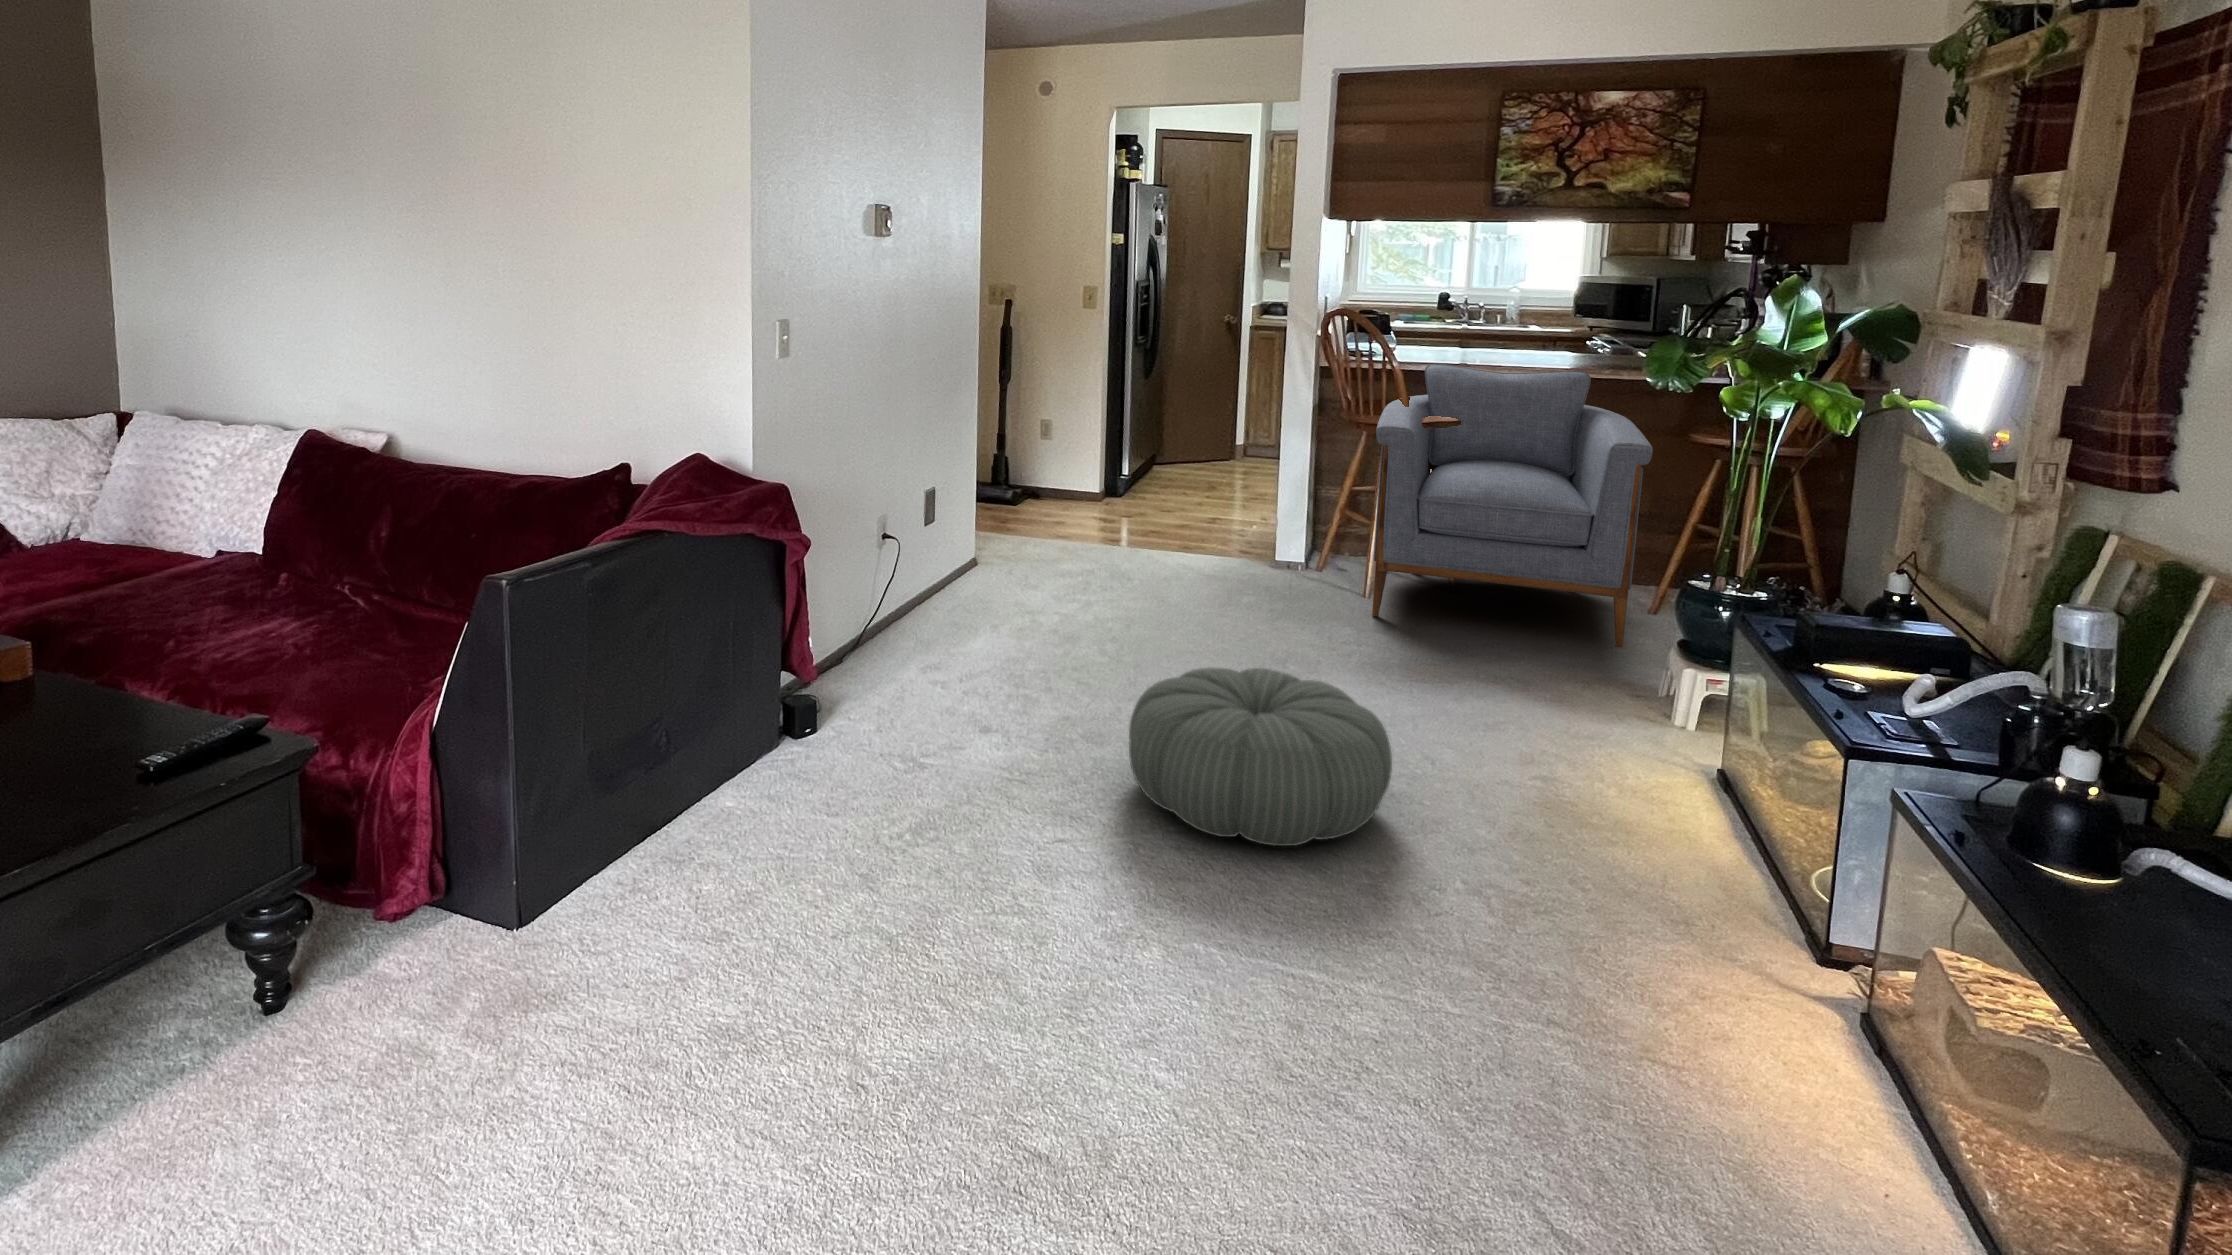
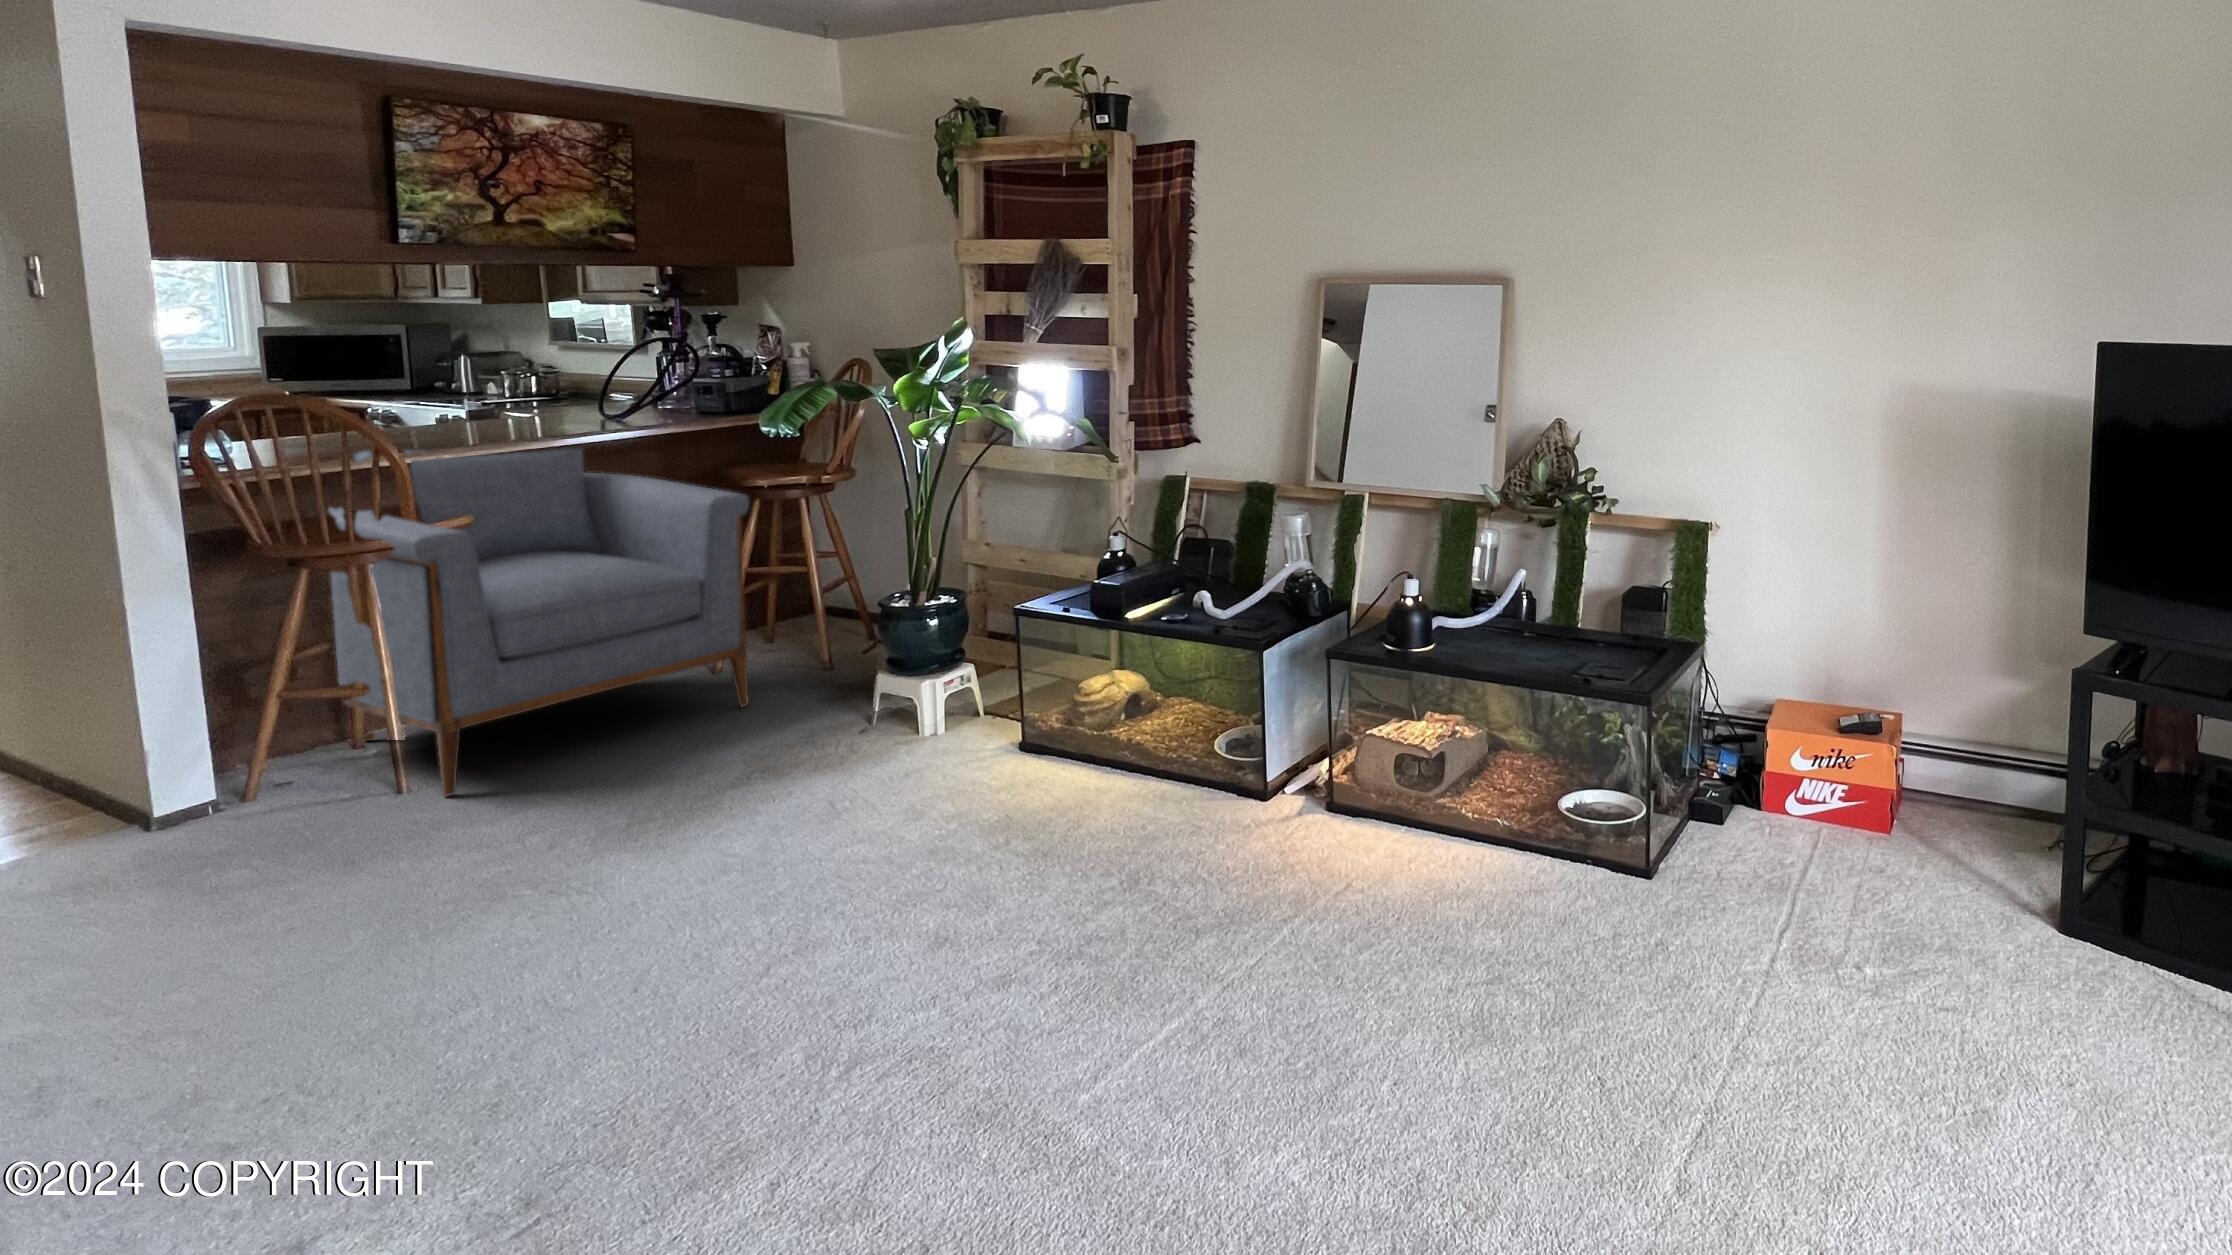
pouf: present [1129,667,1392,846] -> none [609,808,985,1063]

